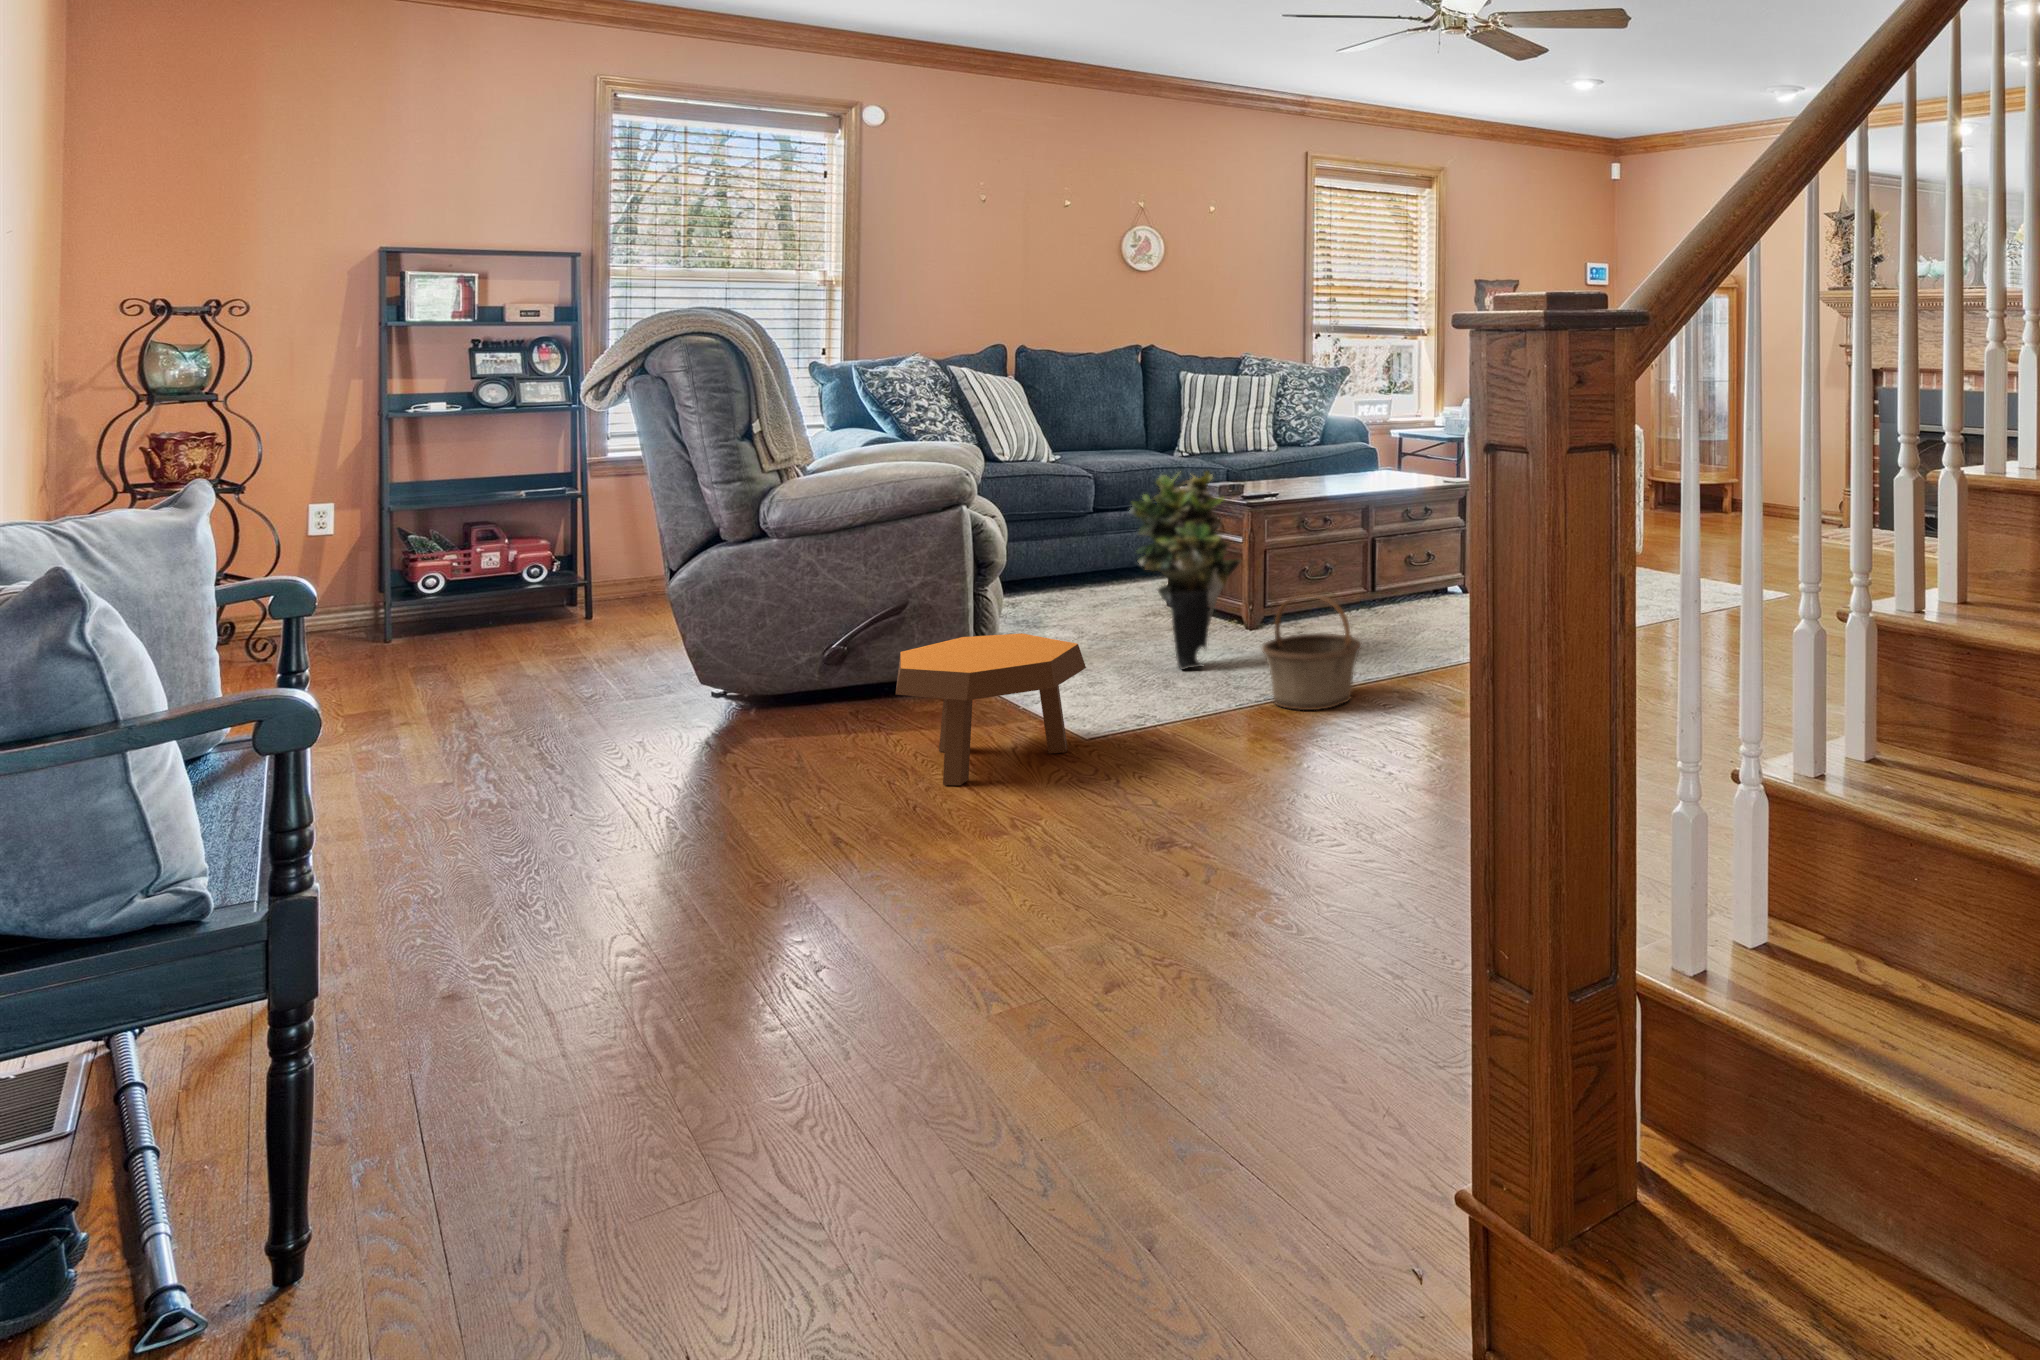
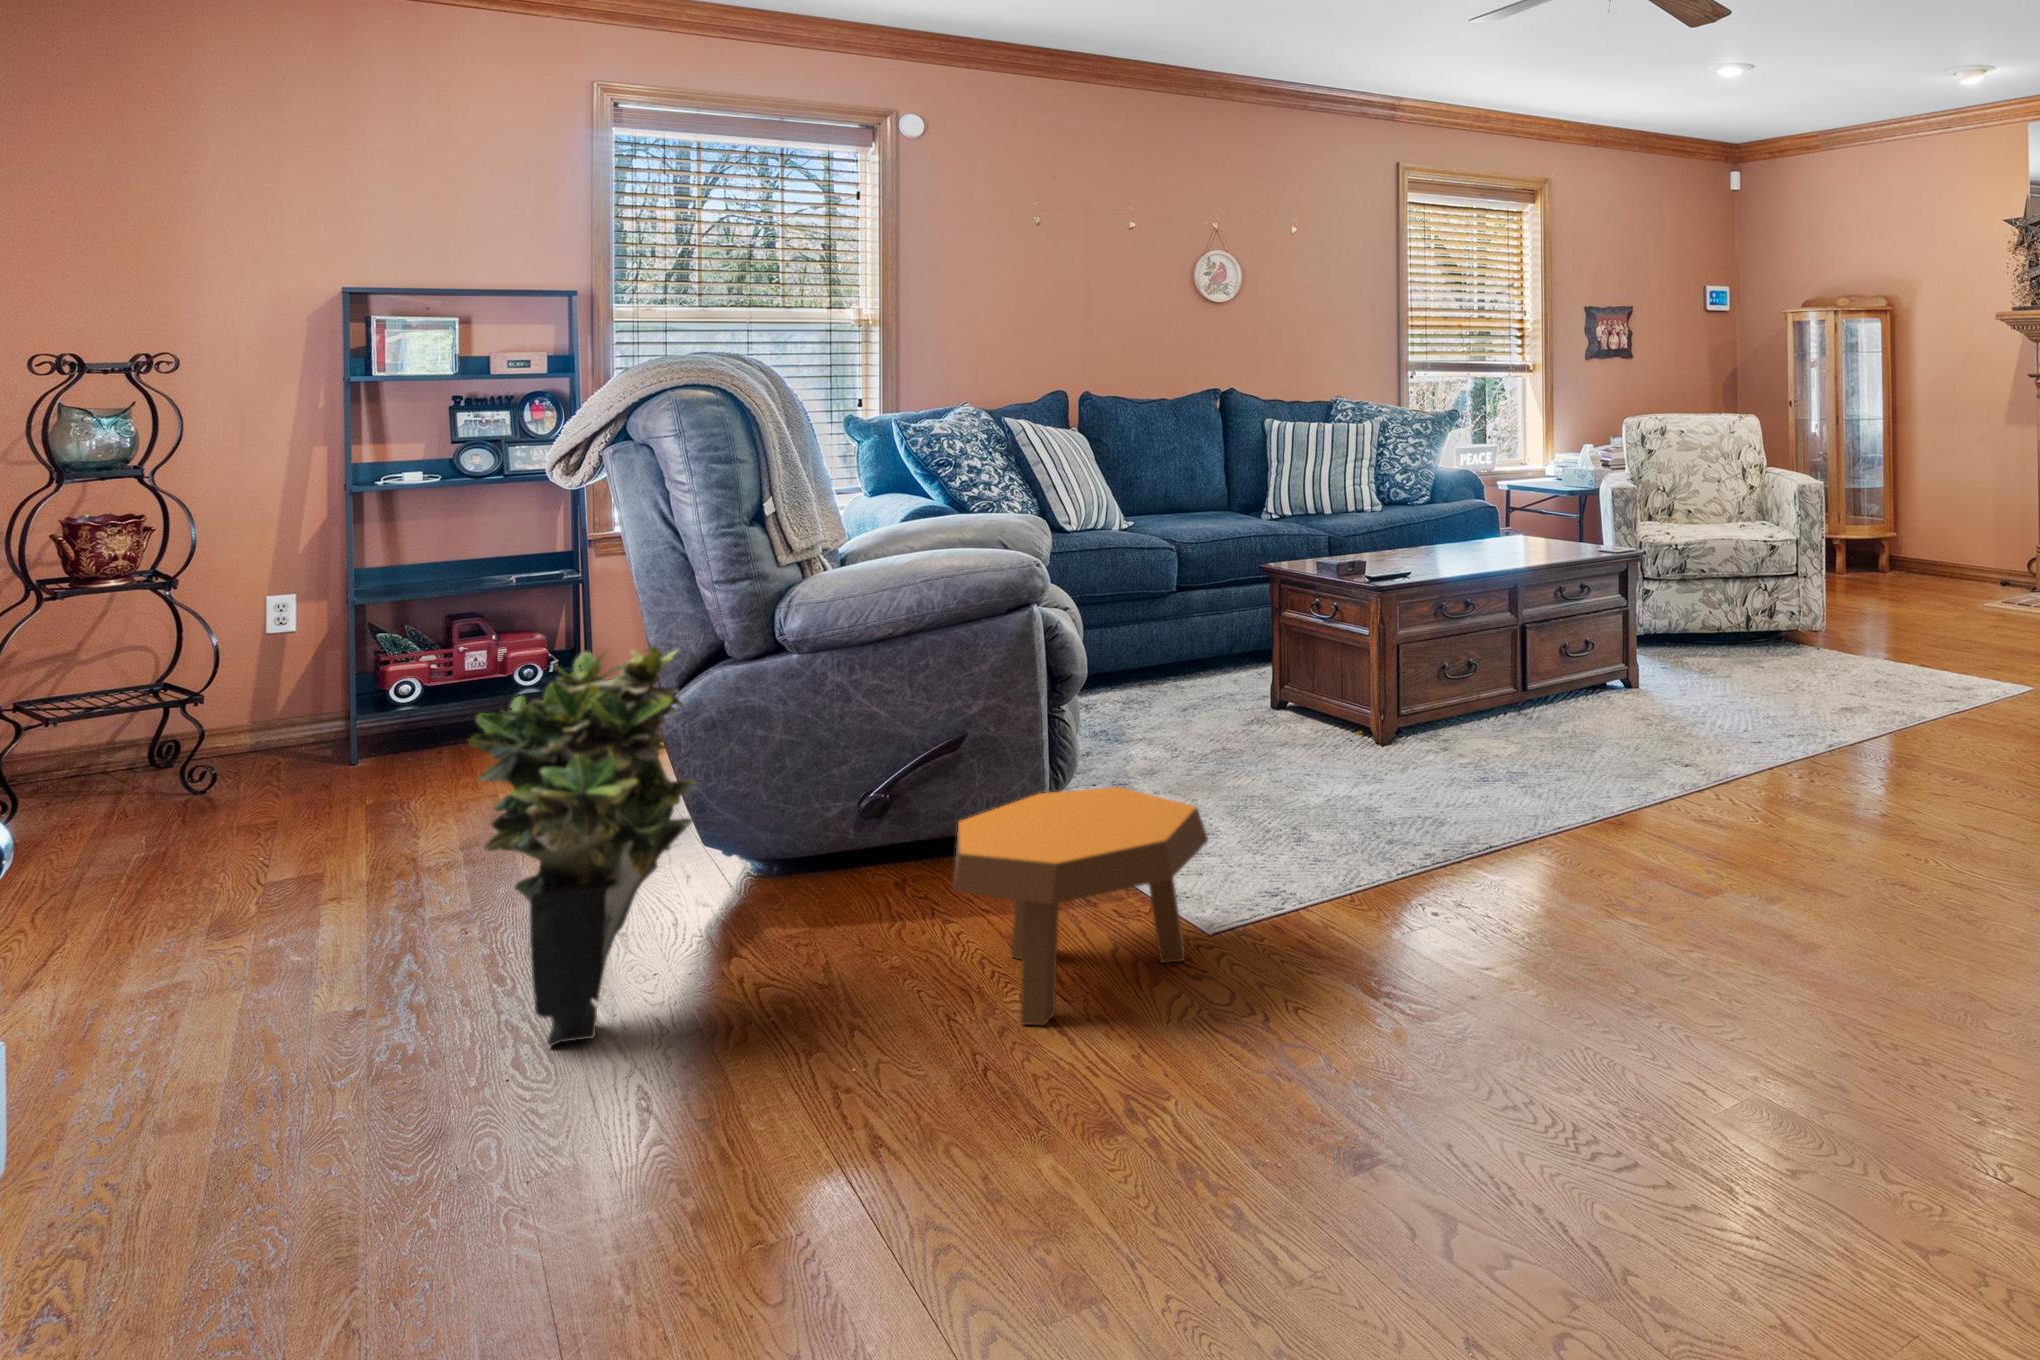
potted plant: present [1130,471,1241,670] -> present [468,646,696,1046]
basket: present [1262,594,1362,710] -> none [1430,722,1564,884]

